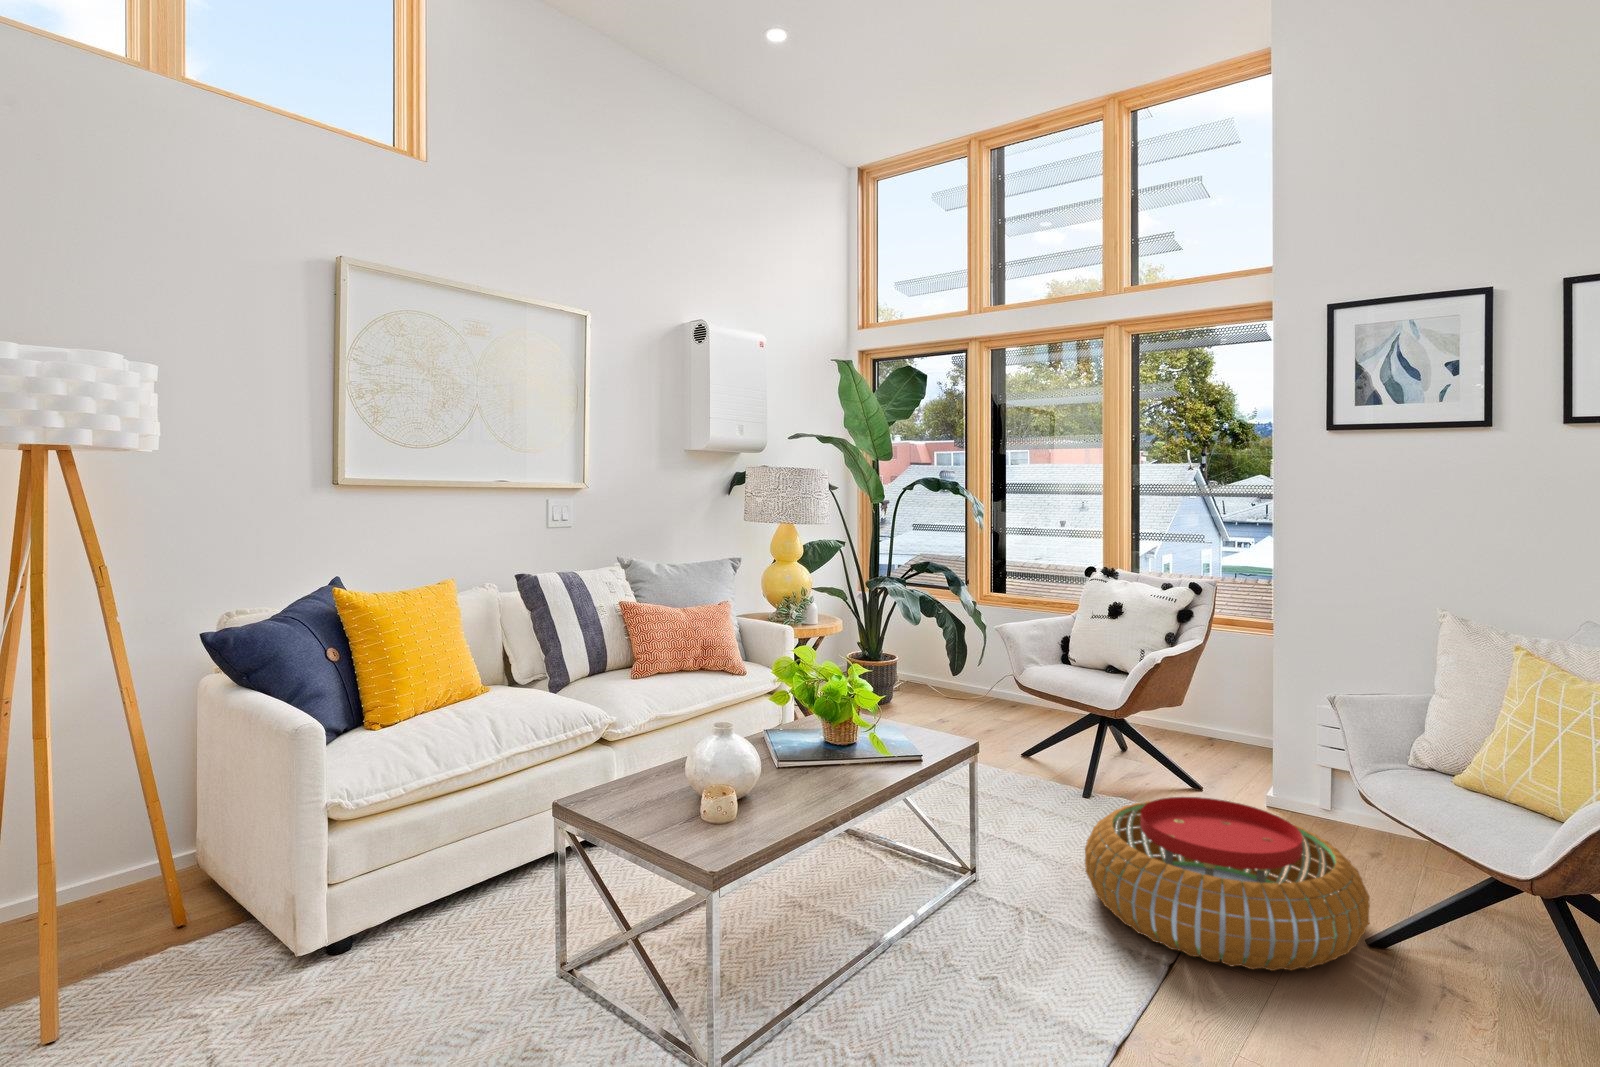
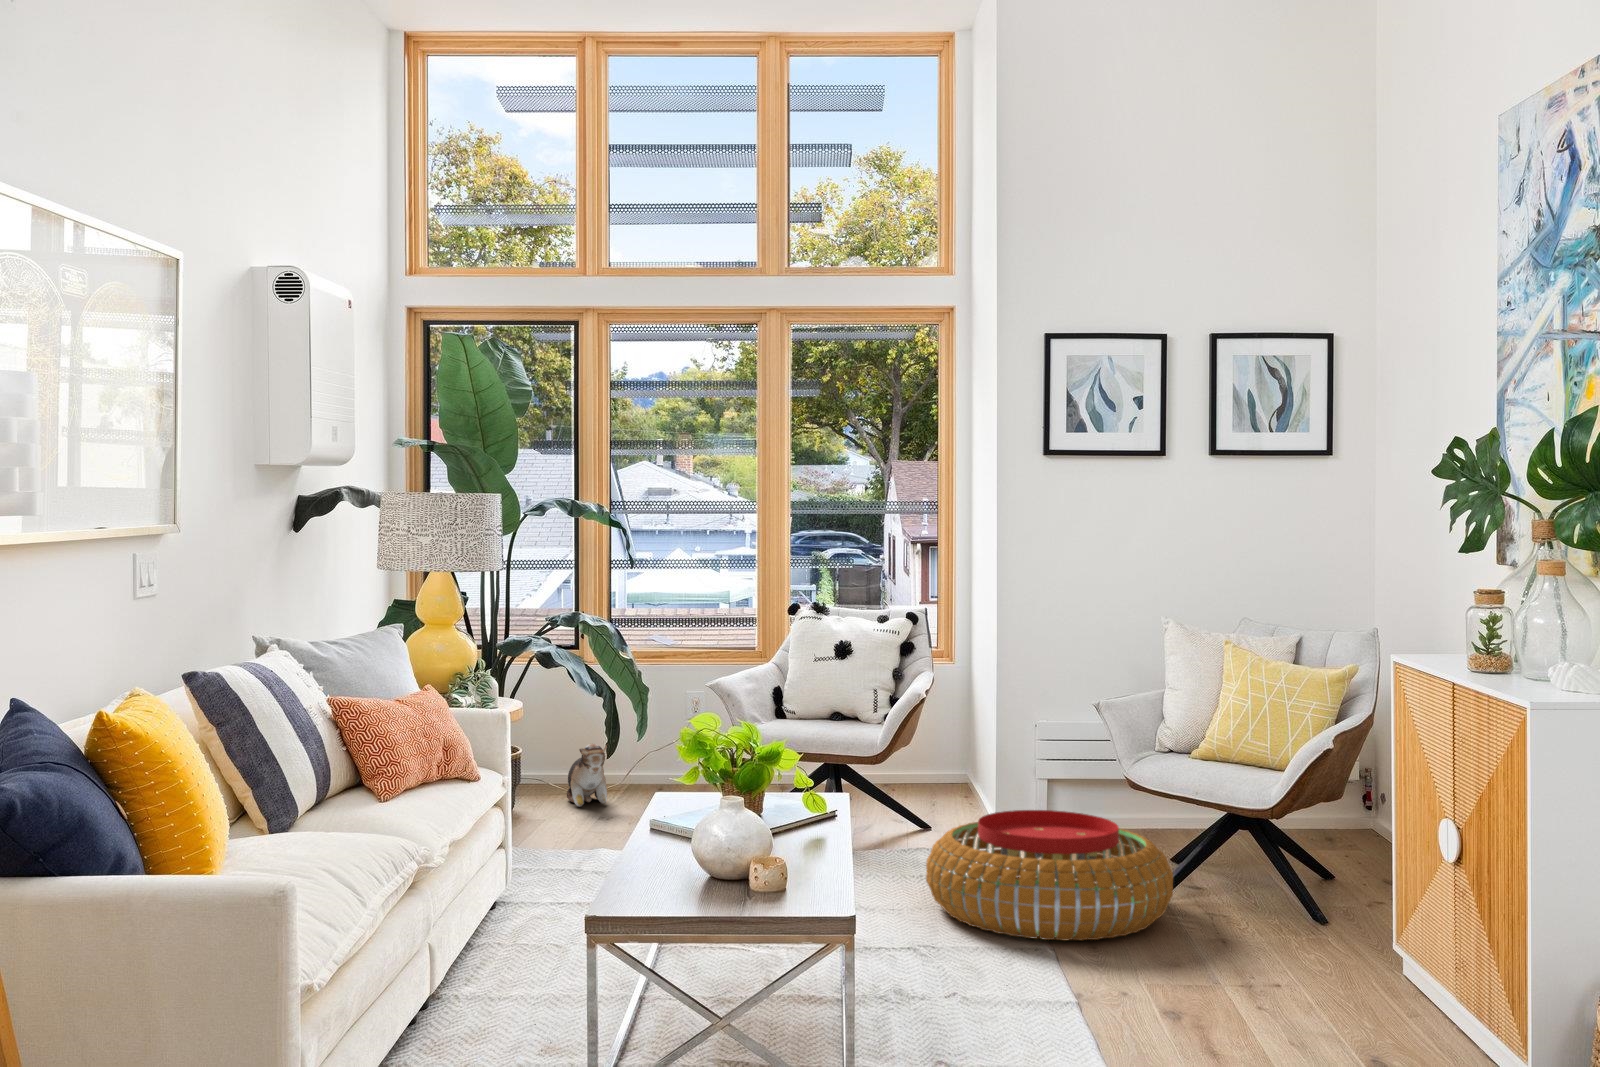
plush toy: none [925,669,956,714] -> present [567,744,607,807]

